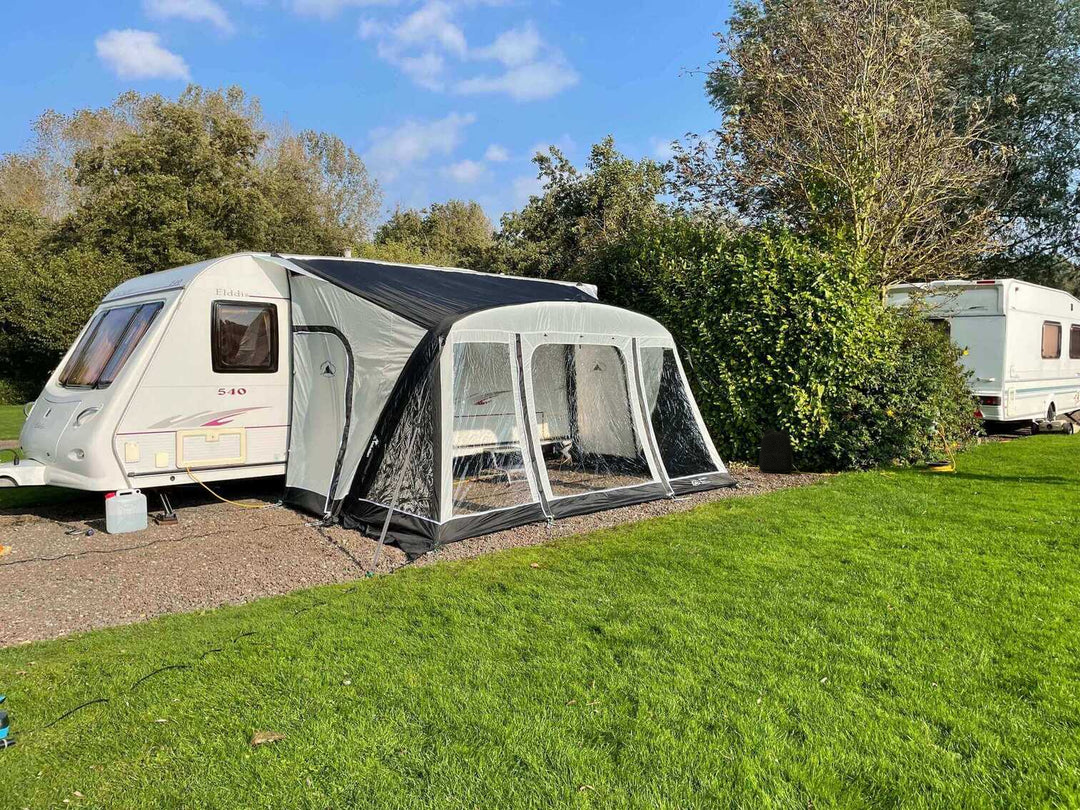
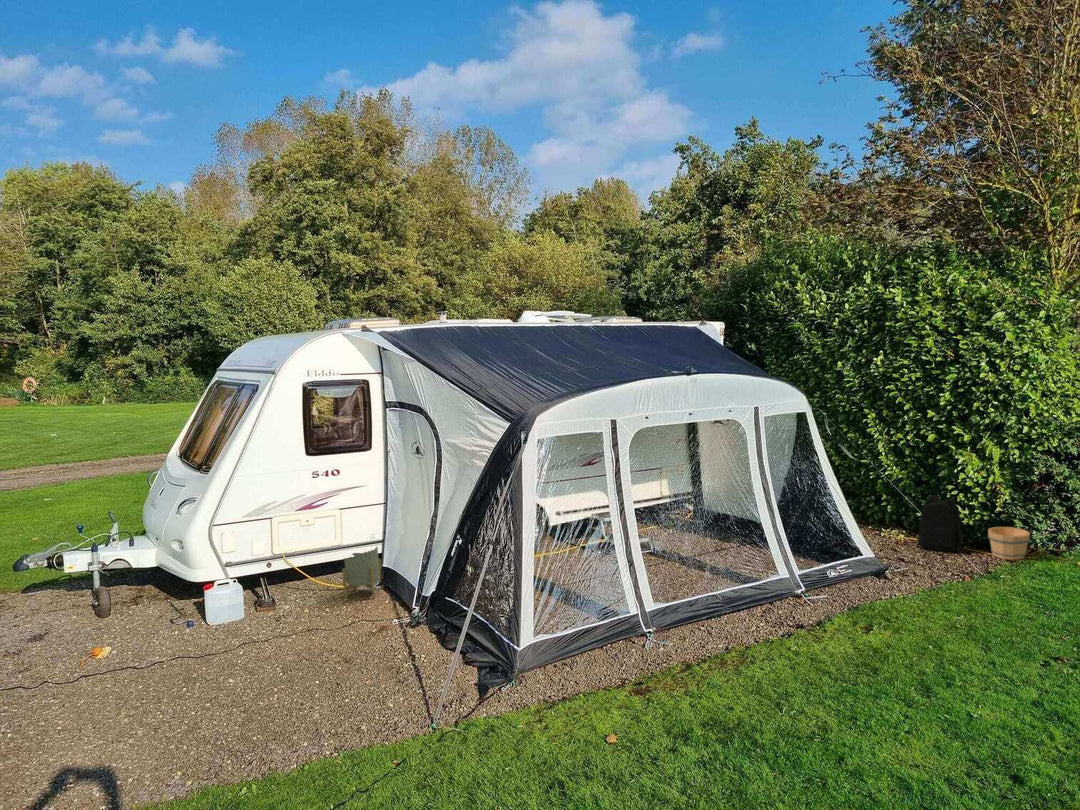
bucket: none [813,452,846,476] -> present [988,527,1030,560]
planter: none [247,465,285,515] -> present [342,547,383,599]

